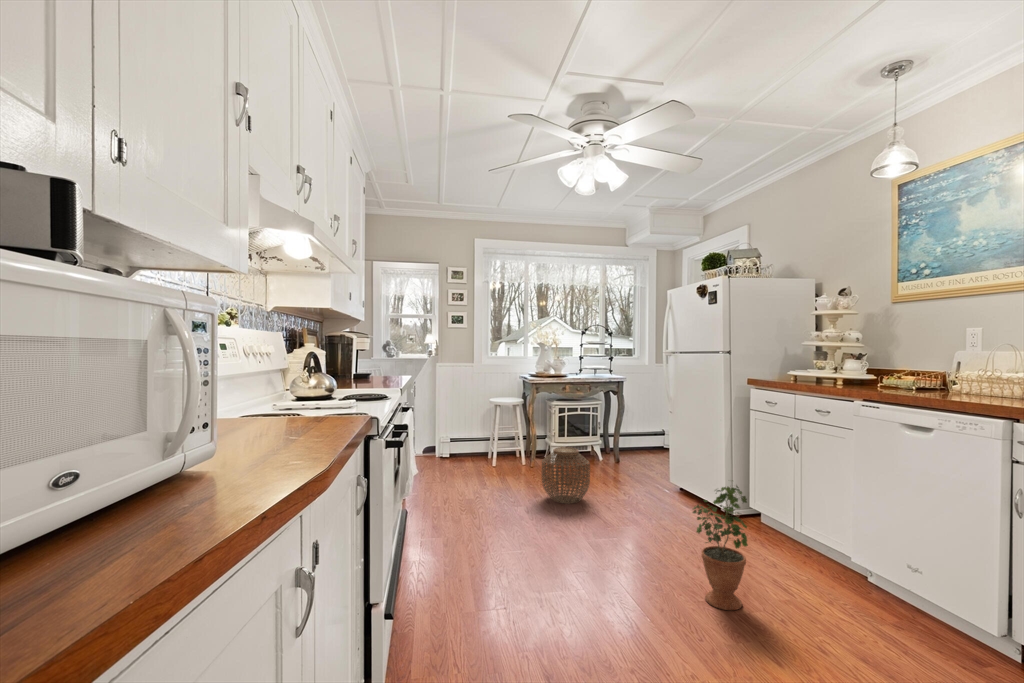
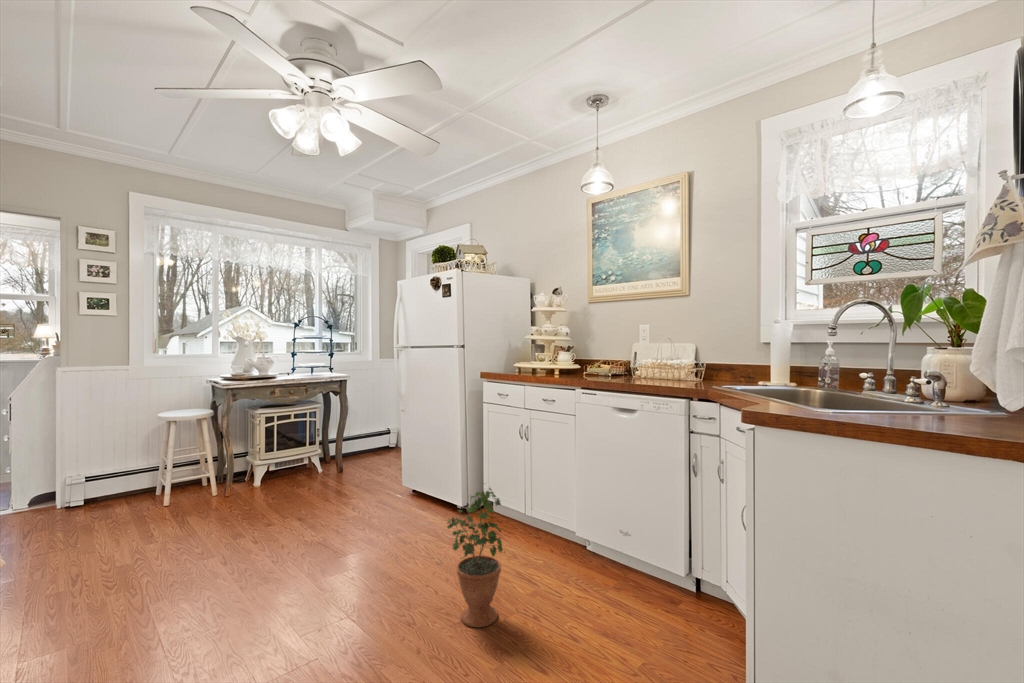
woven basket: present [542,447,590,504] -> none [246,467,312,539]

